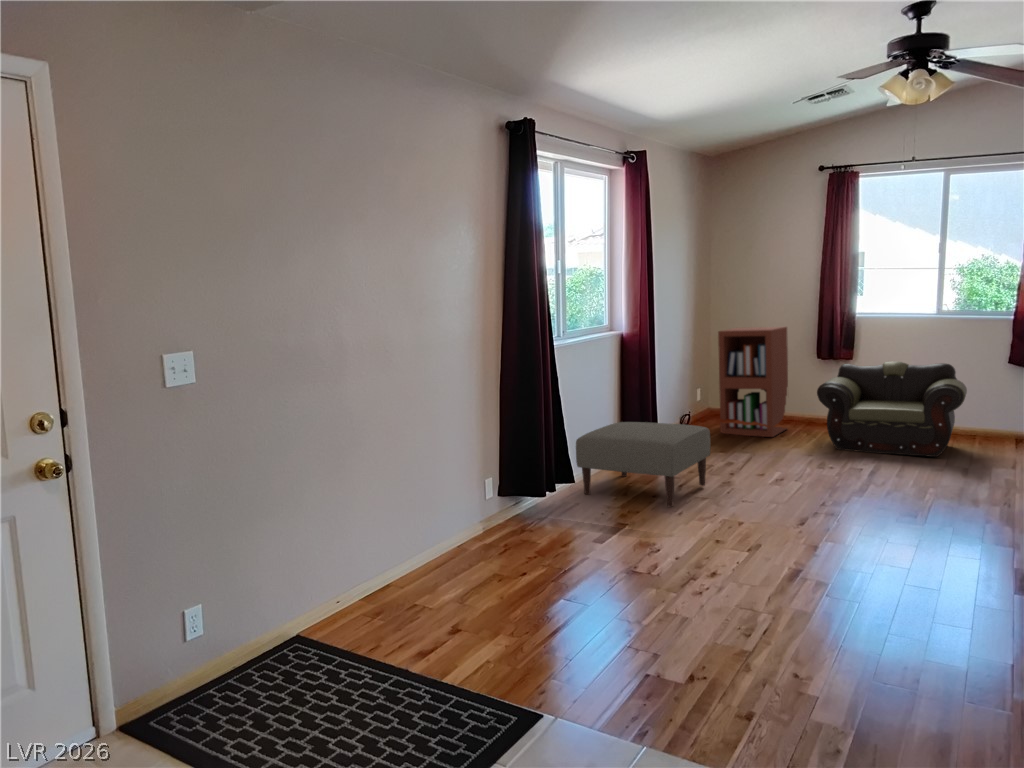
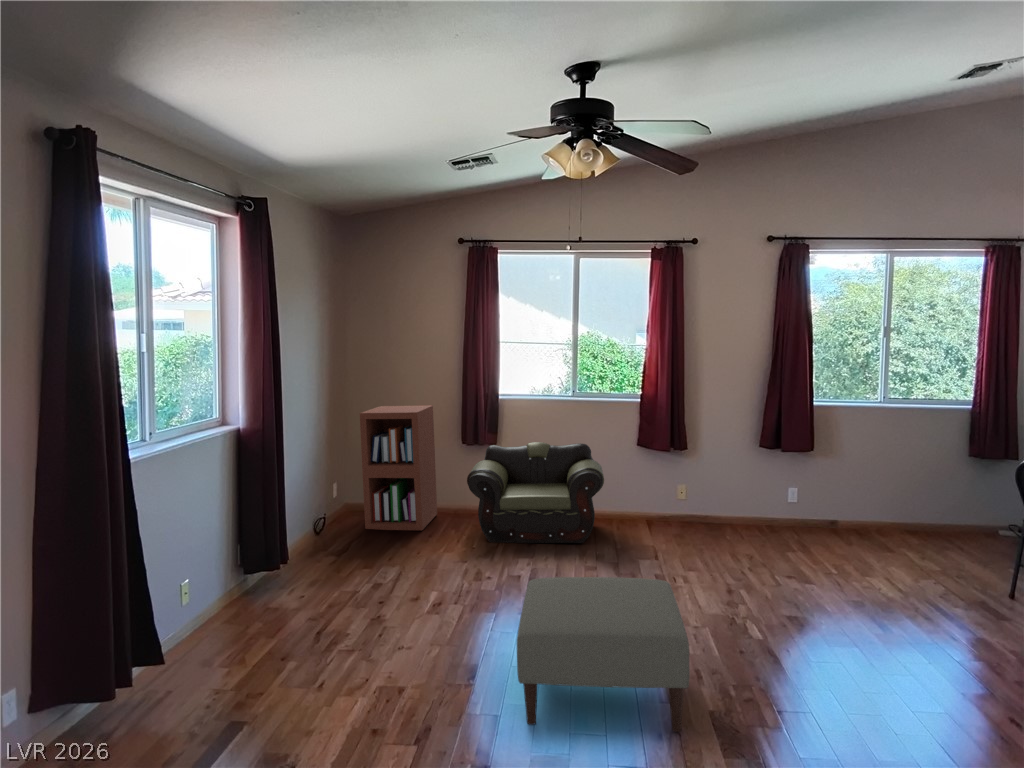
ottoman: present [576,422,710,507] -> present [517,577,690,732]

